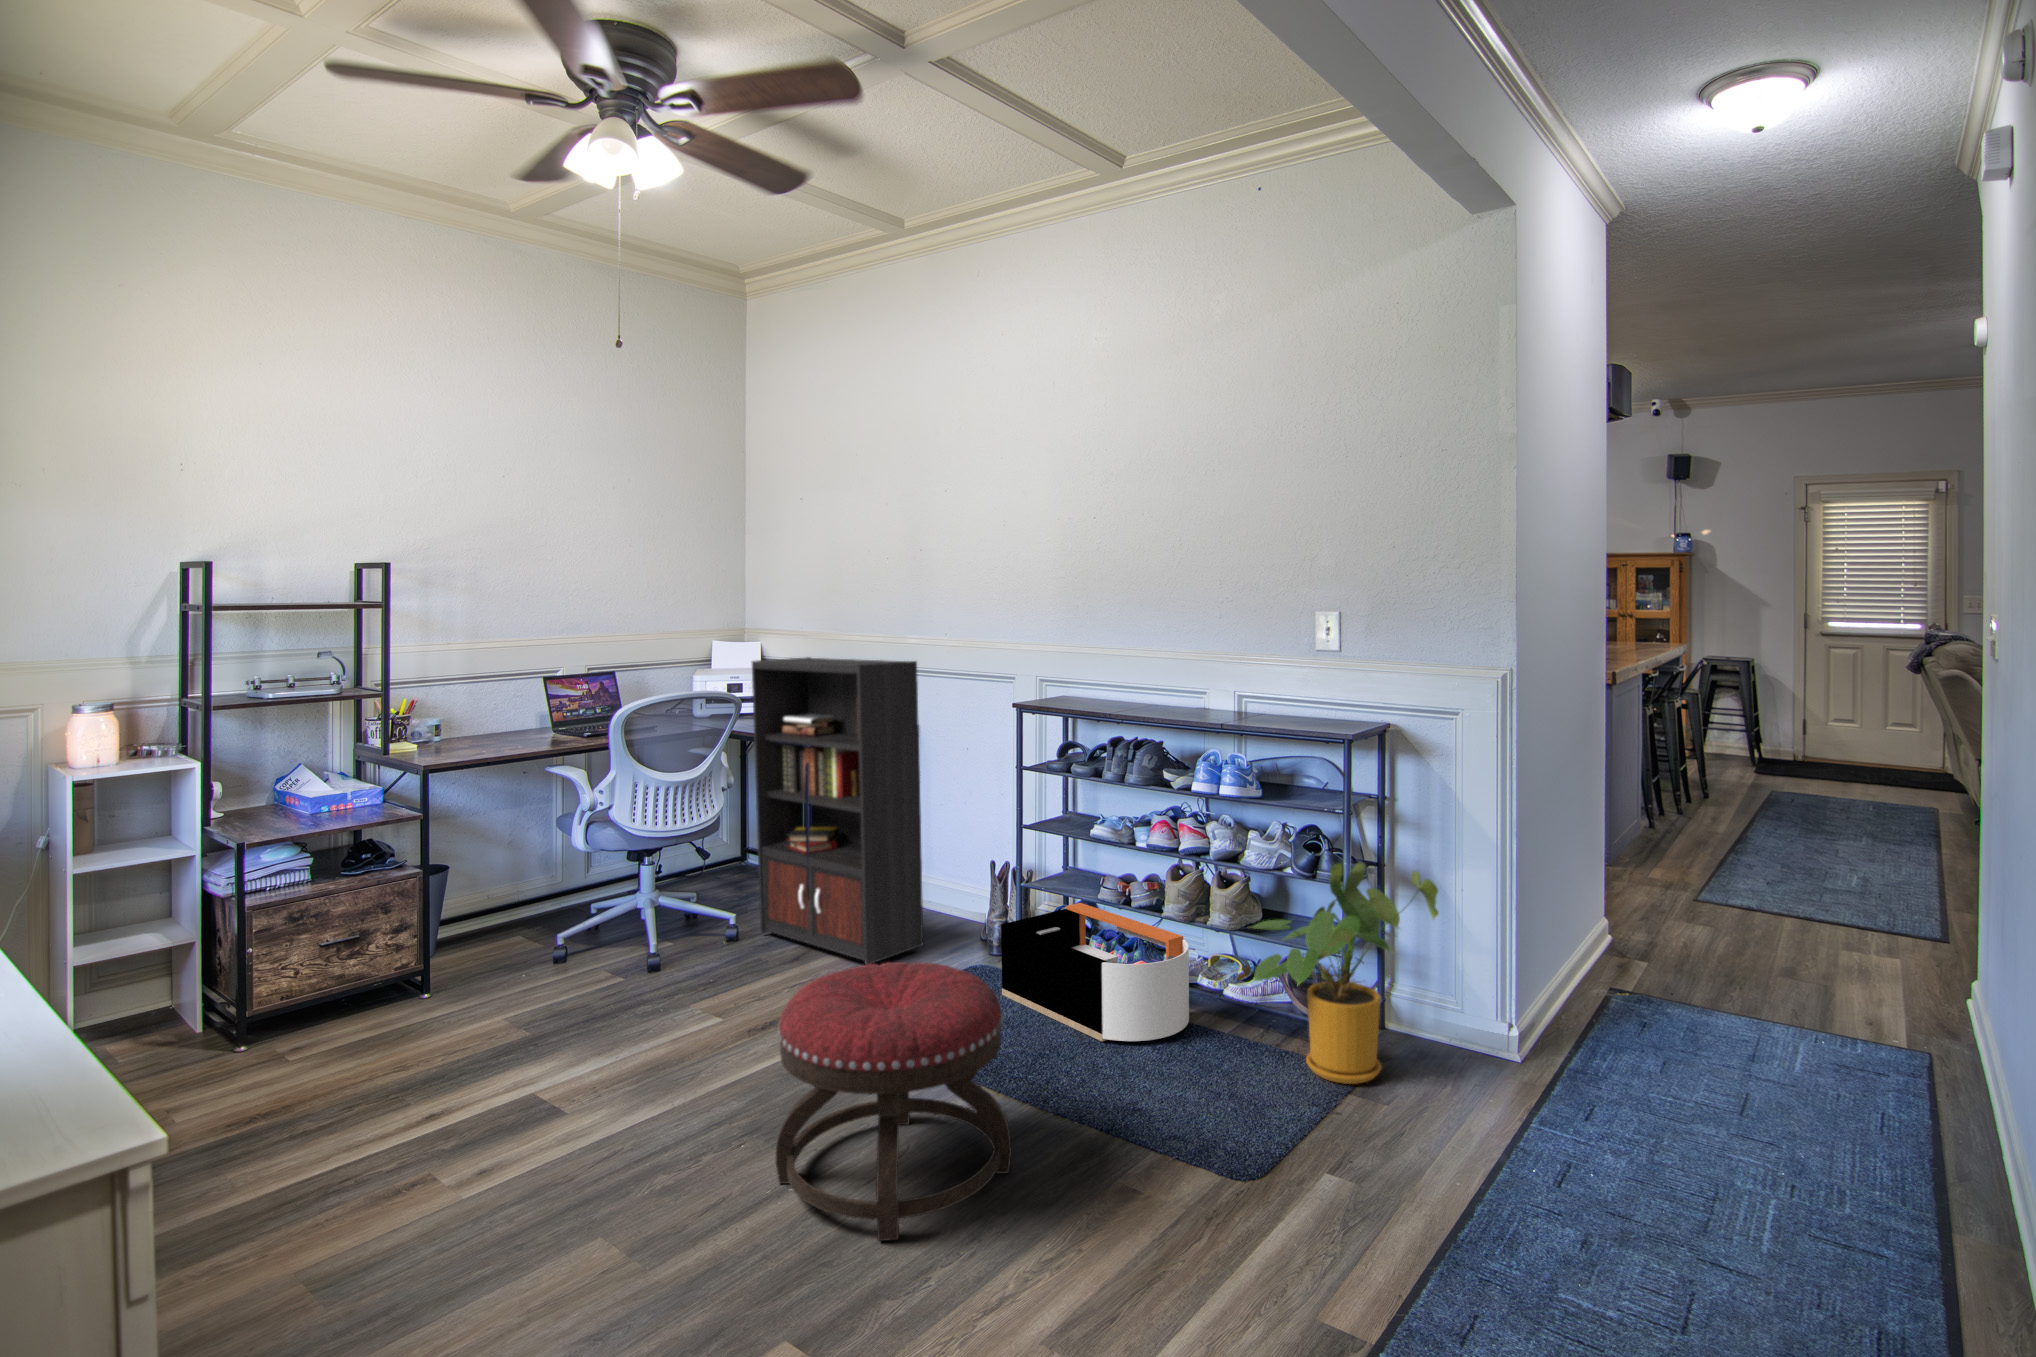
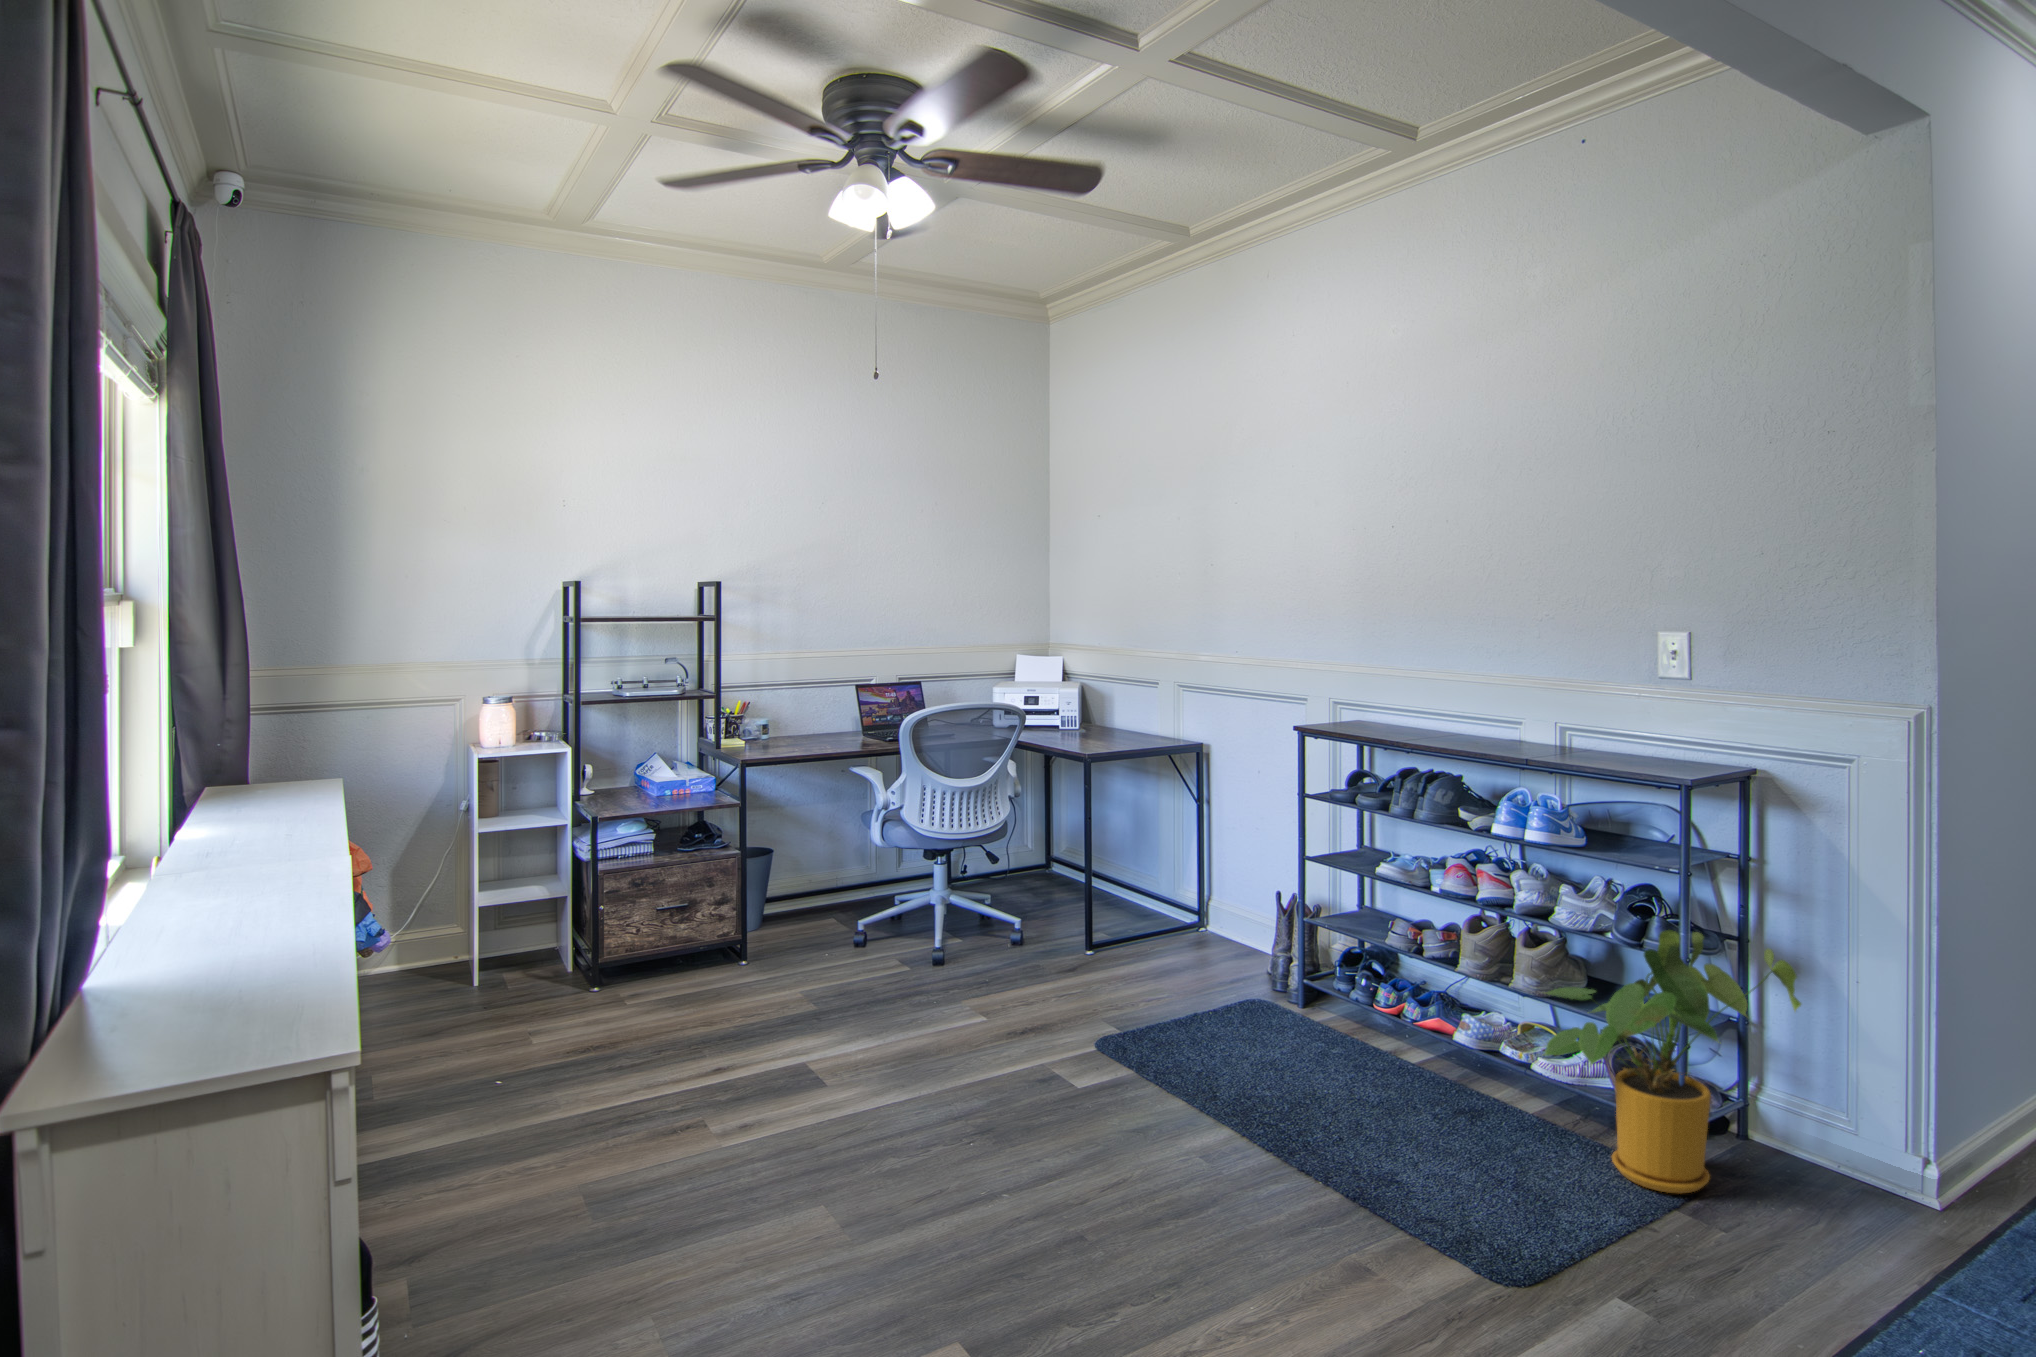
bookcase: present [752,657,996,965] -> none [1042,668,1283,988]
storage bin: present [1001,903,1189,1042] -> none [1273,947,1481,1106]
ottoman: present [776,962,1012,1241] -> none [999,982,1236,1261]

